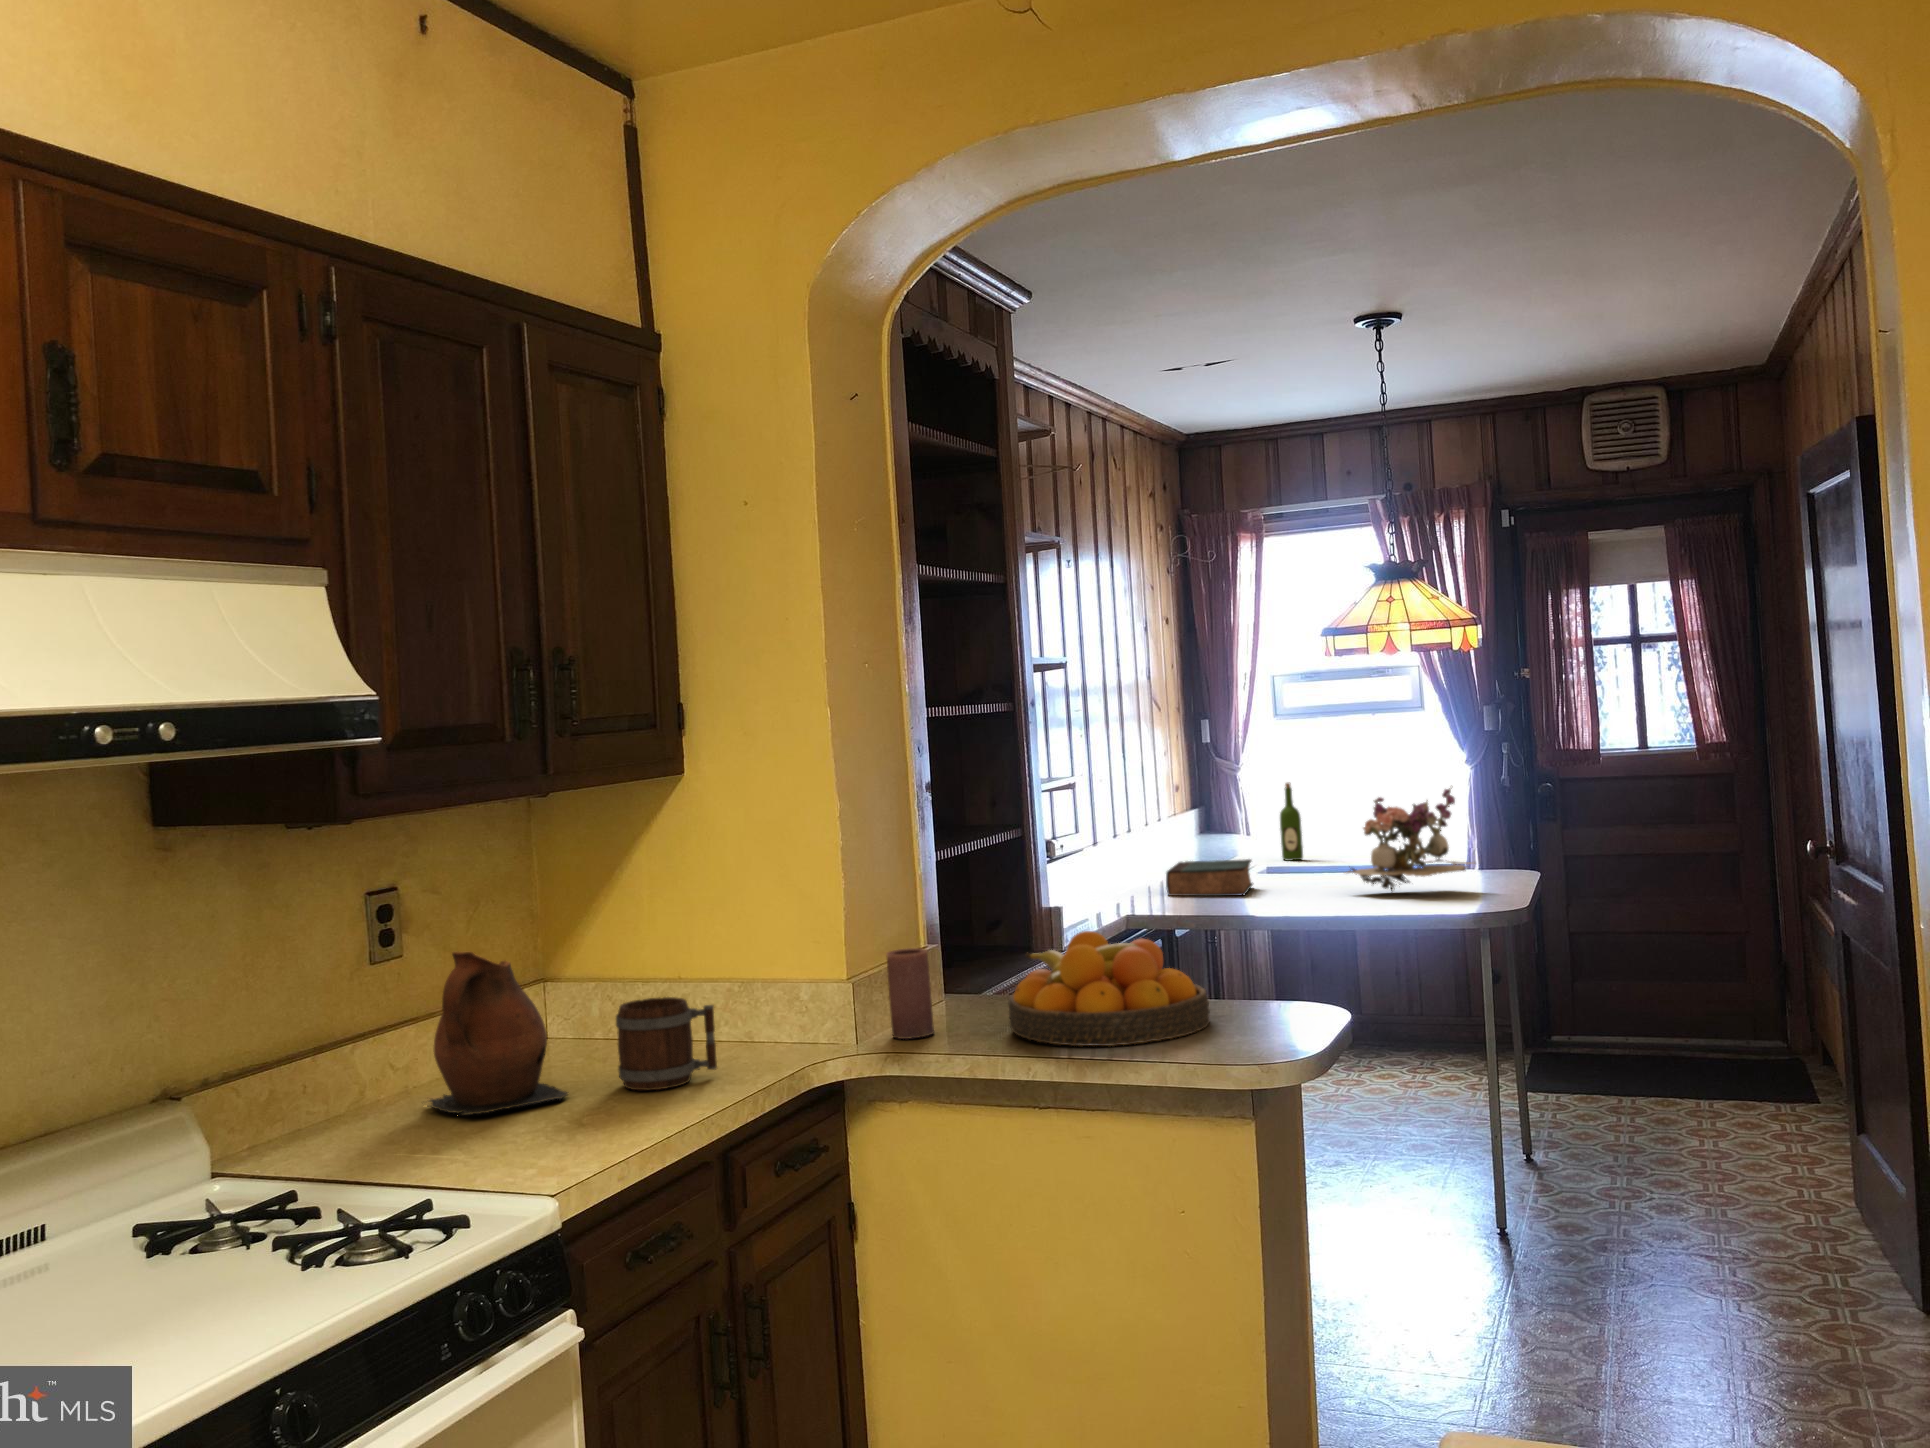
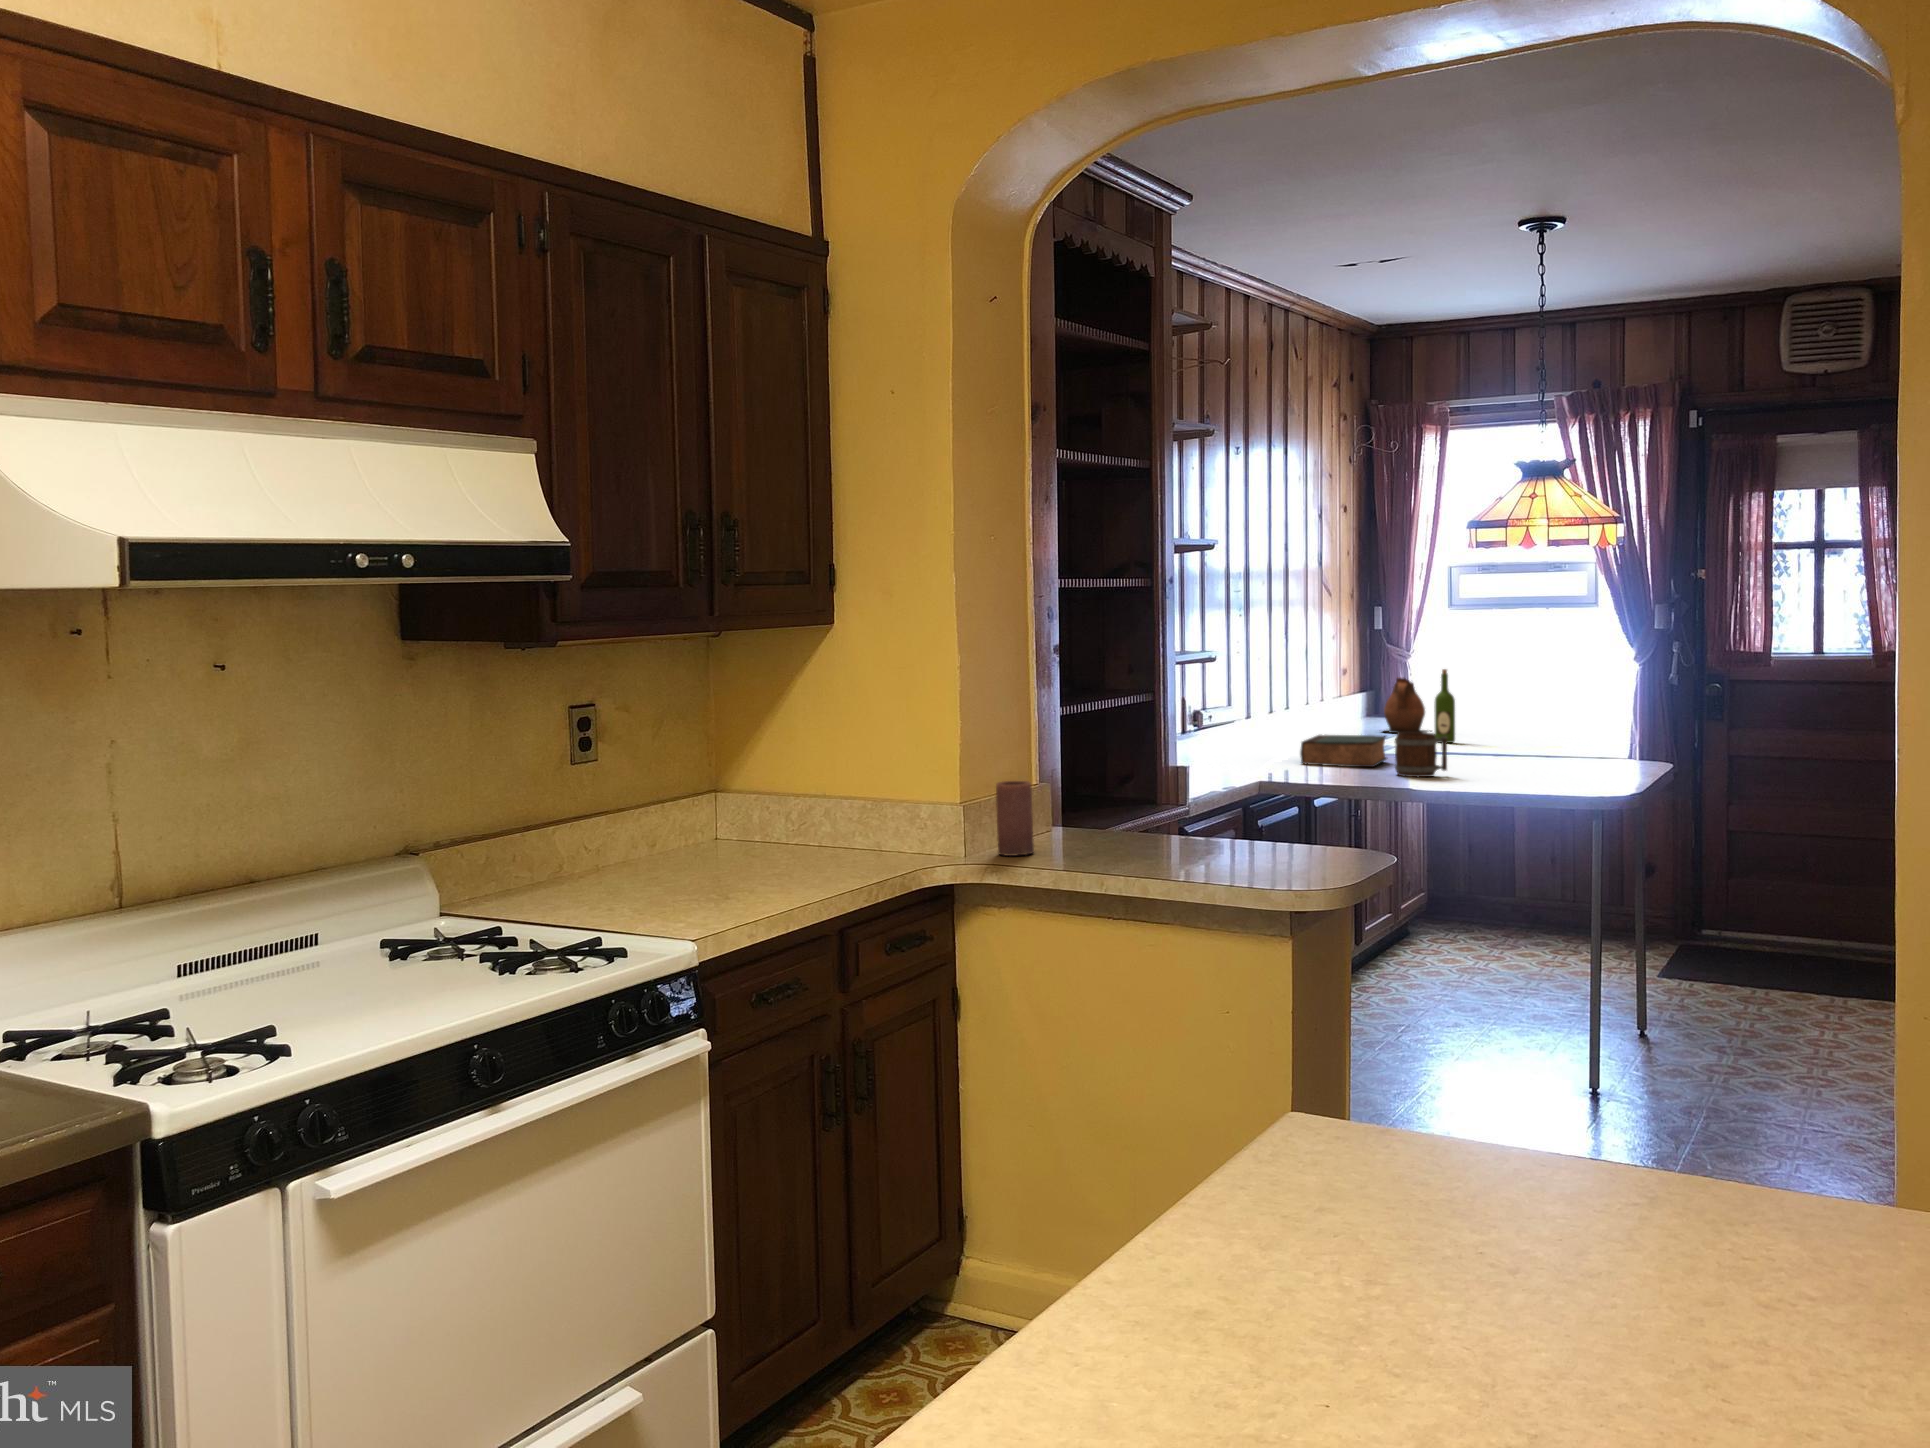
flower arrangement: present [1345,788,1473,892] -> none [1469,675,1601,774]
fruit bowl: present [1009,931,1210,1046] -> none [1097,774,1271,869]
ceramic pitcher: present [429,952,568,1116] -> present [1384,677,1432,733]
mug: present [616,997,717,1090] -> present [1395,732,1447,777]

